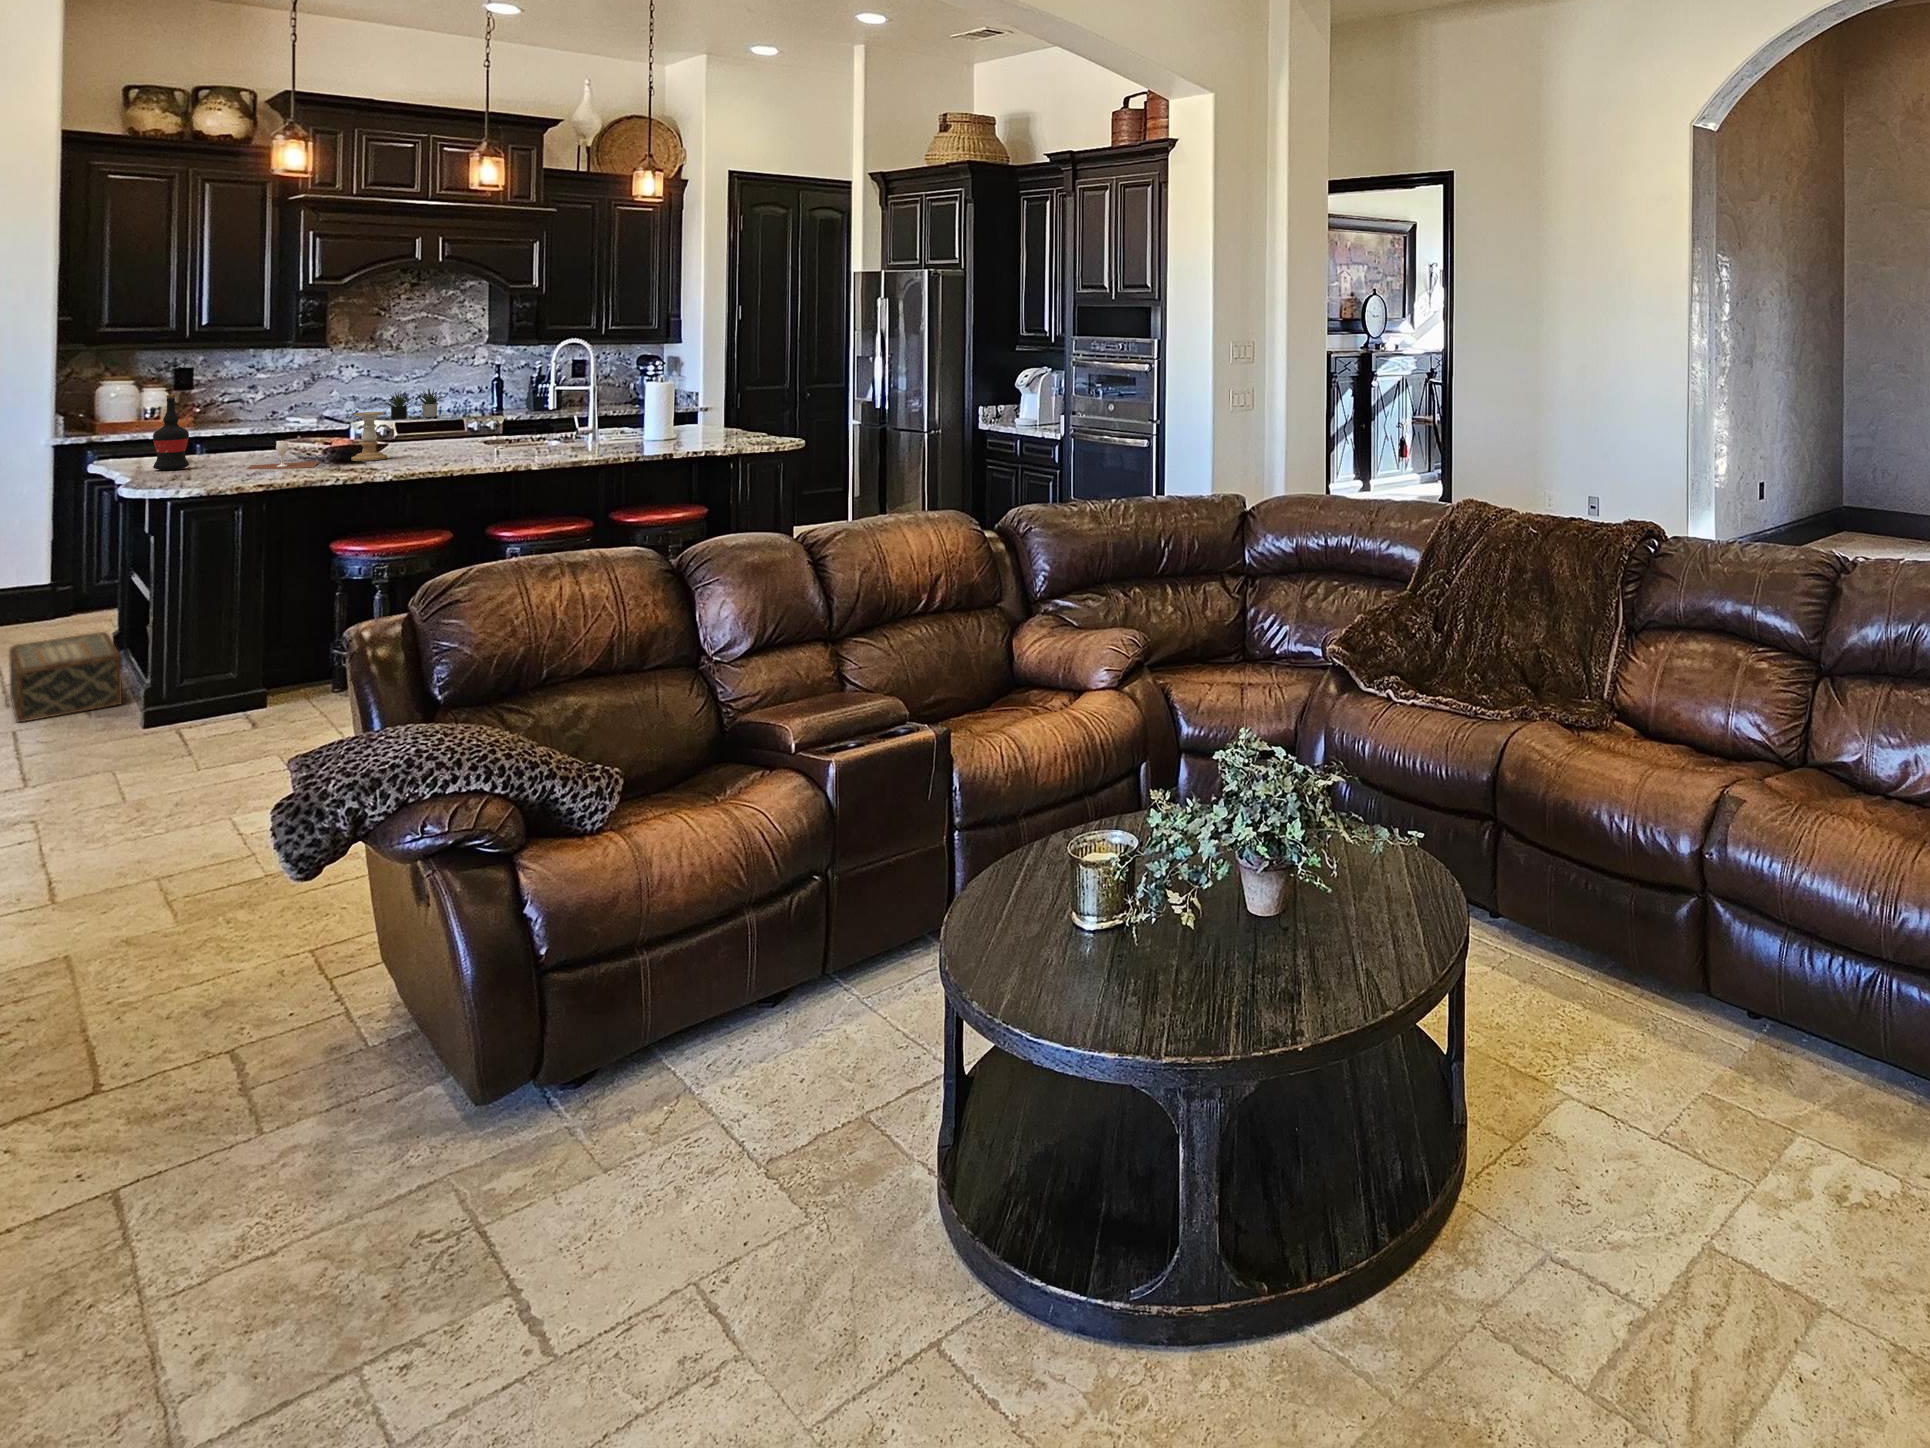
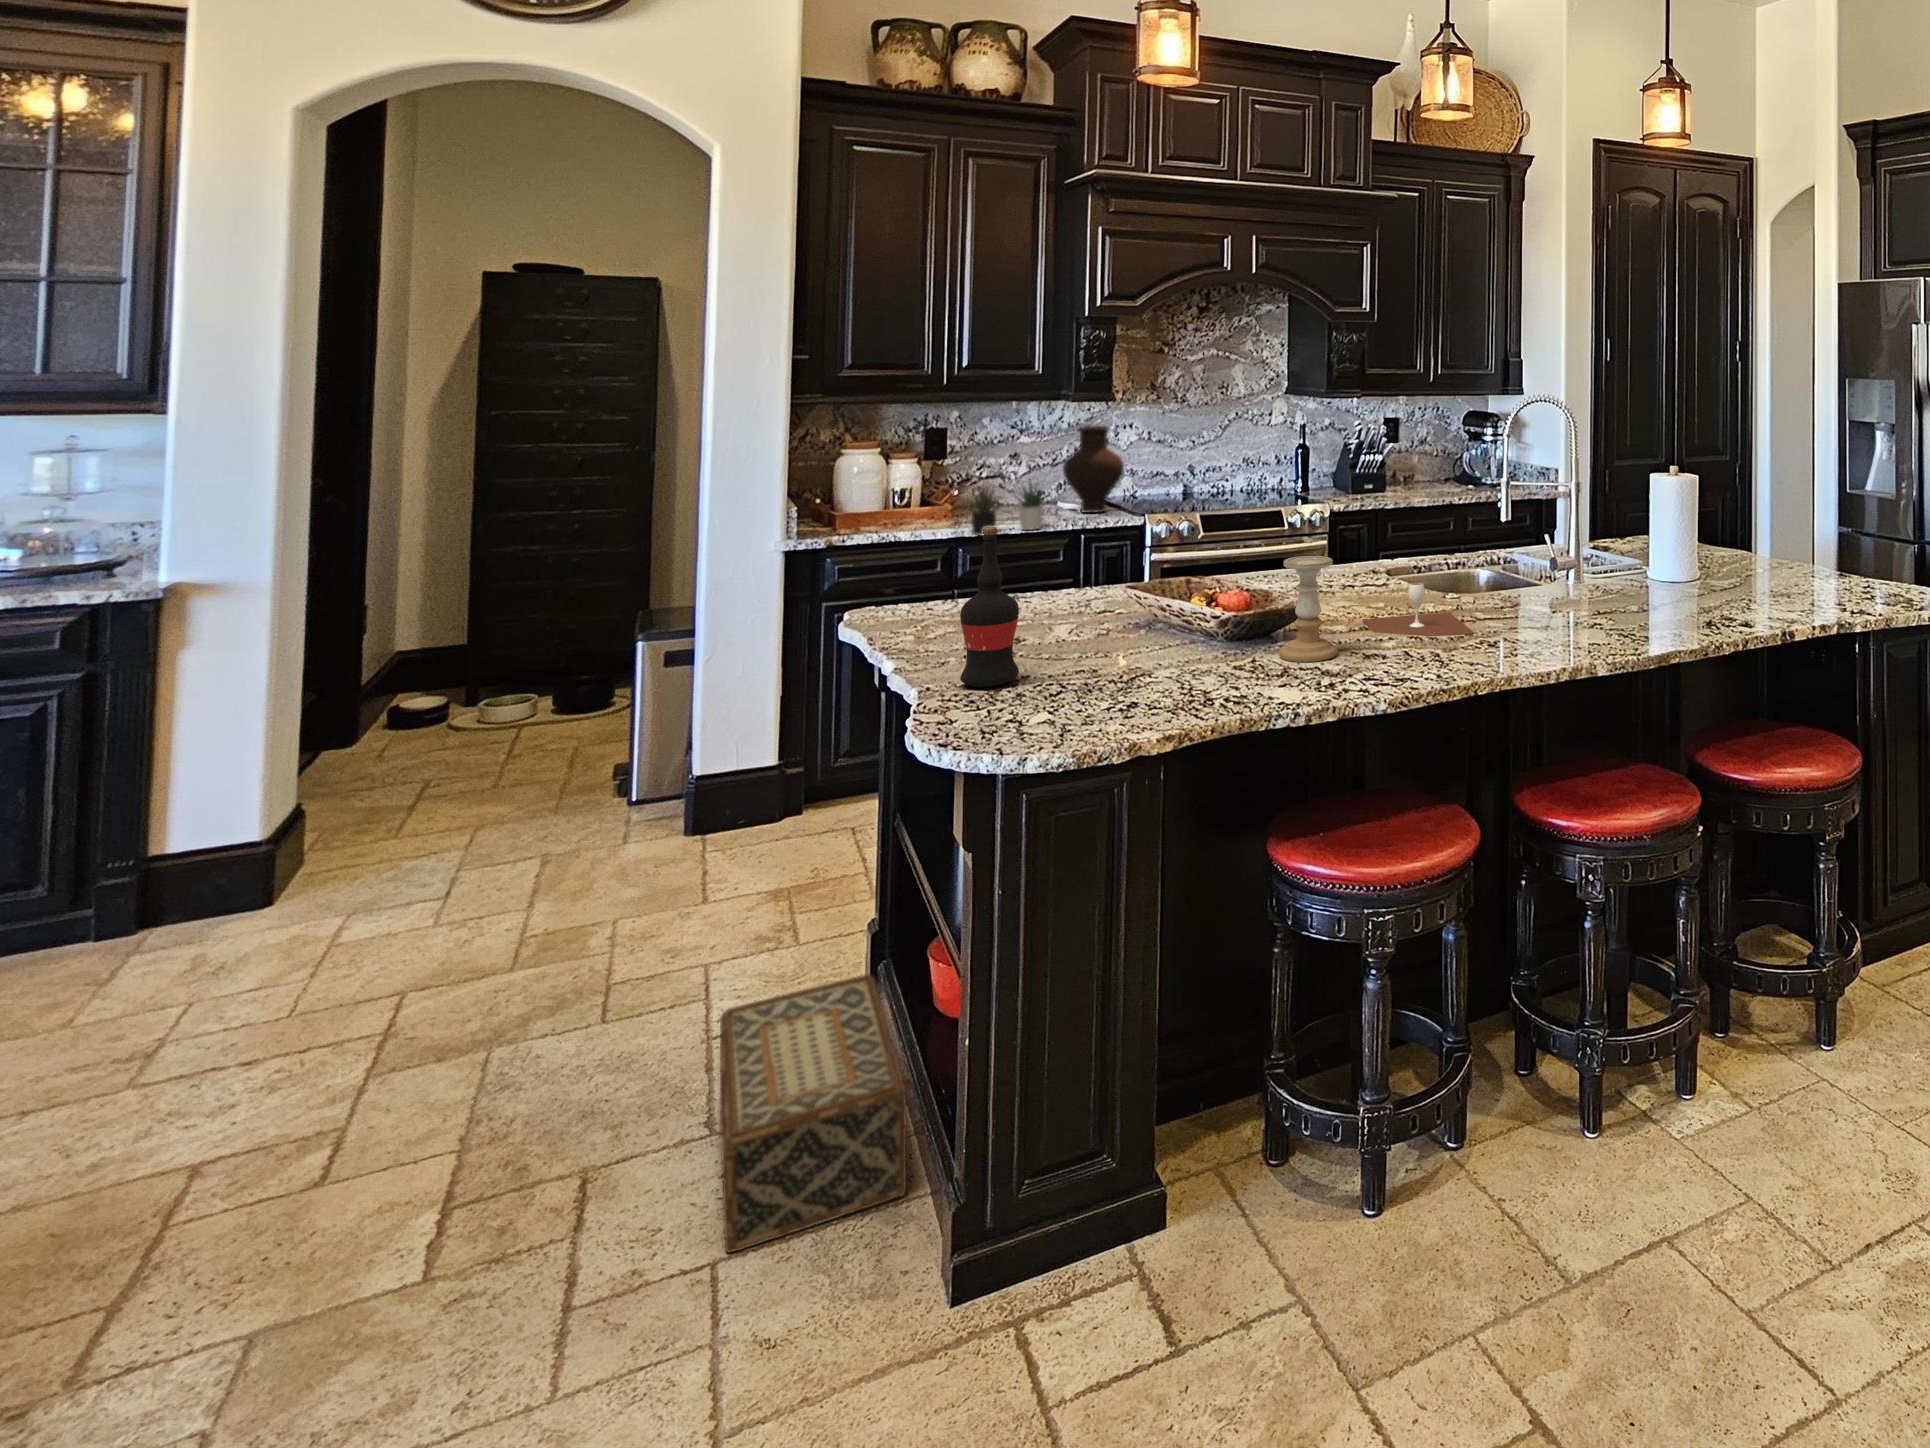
vase: none [289,365,341,424] -> present [1063,426,1124,513]
succulent plant: present [385,388,443,419] -> present [966,479,1052,535]
wine glass: present [247,442,319,469] -> present [1362,583,1474,636]

